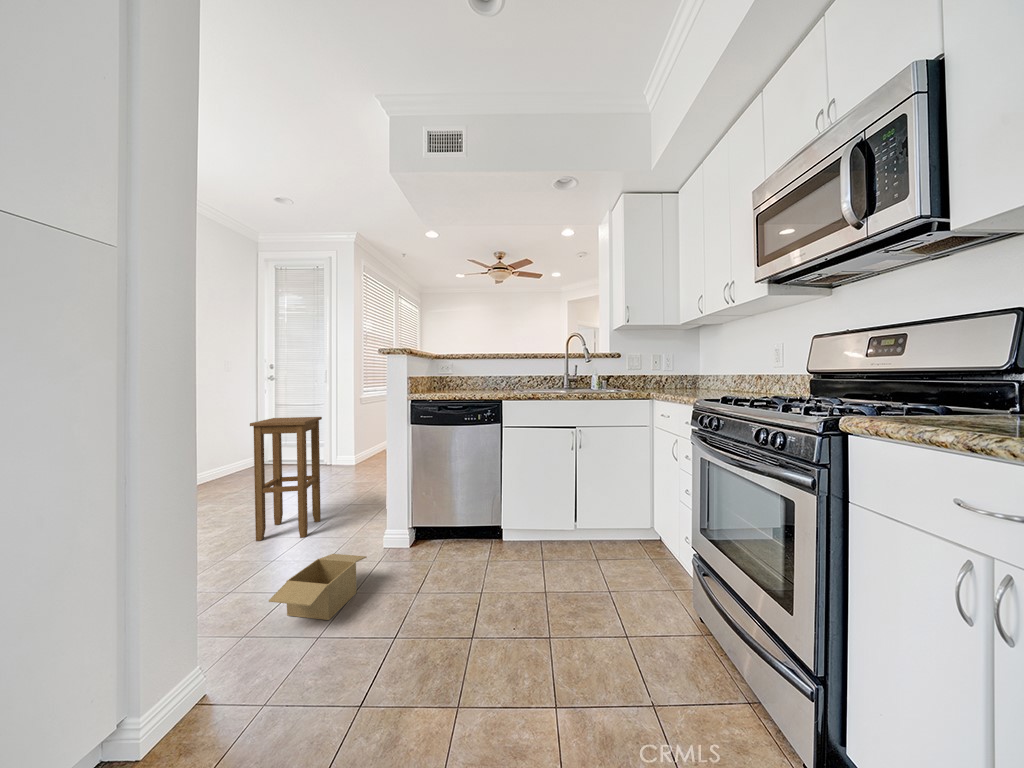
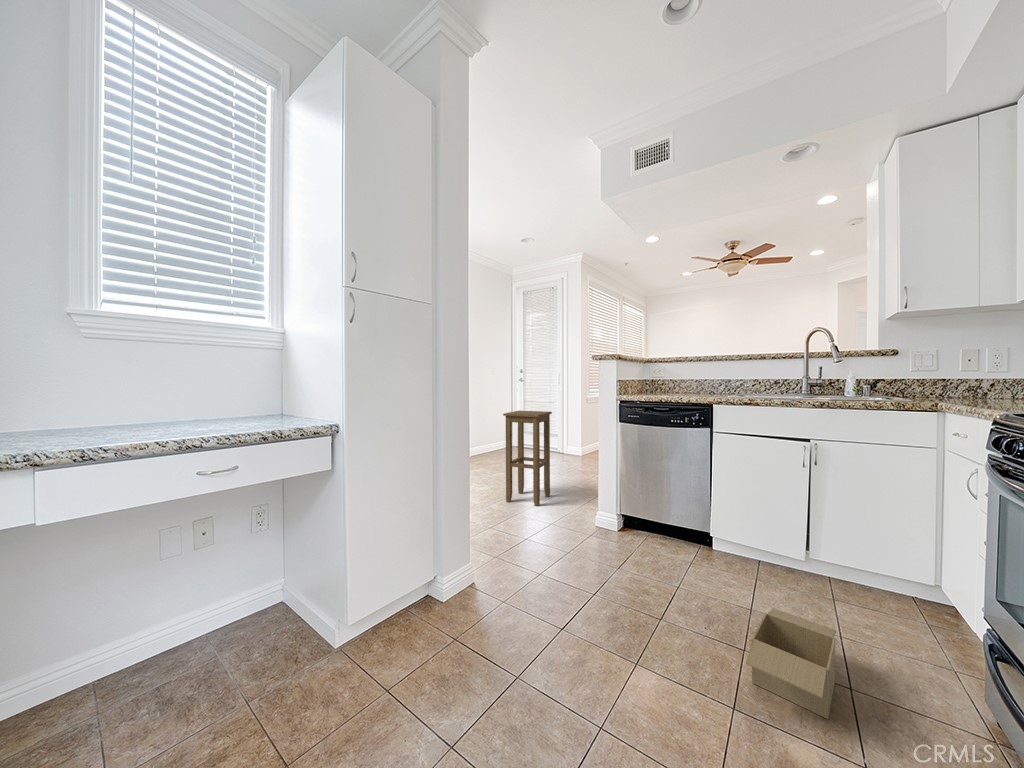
cardboard box: present [269,554,367,620] -> present [746,608,836,719]

